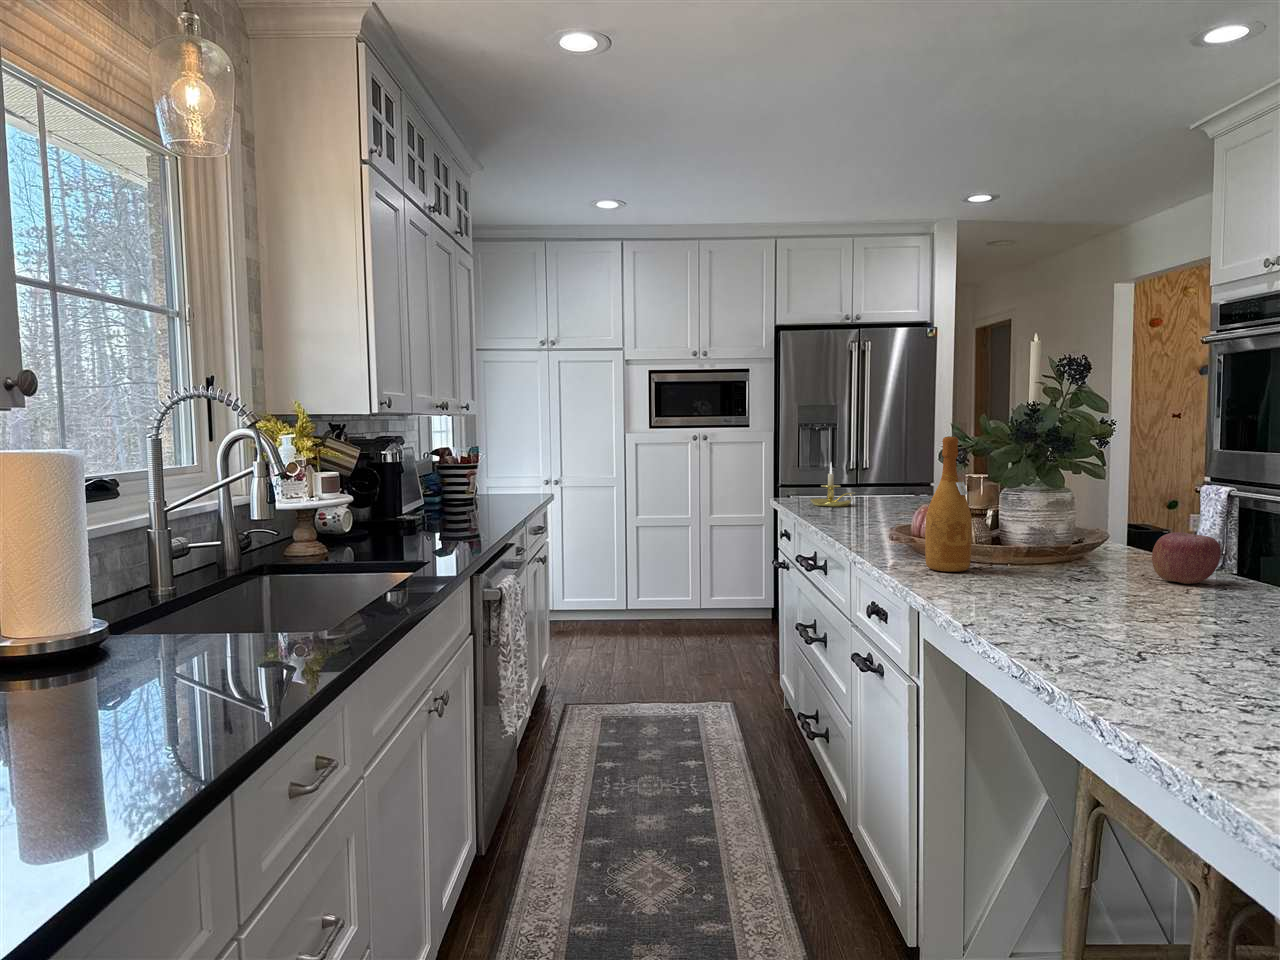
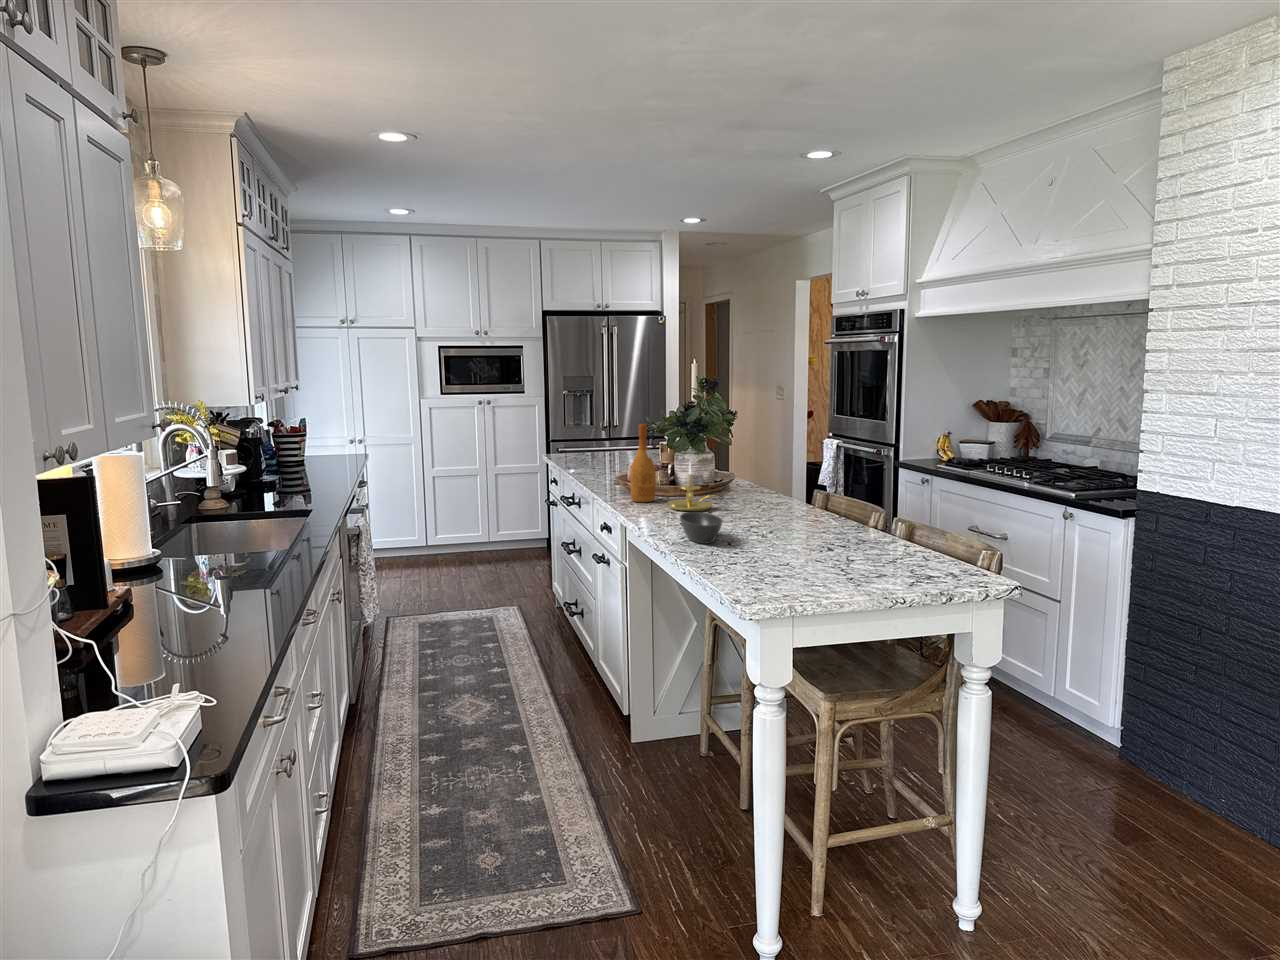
candle holder: present [810,463,855,507] -> present [668,464,714,511]
apple: present [1152,532,1221,584] -> none [747,476,778,503]
bowl: none [1070,599,1192,675] -> present [680,512,722,544]

